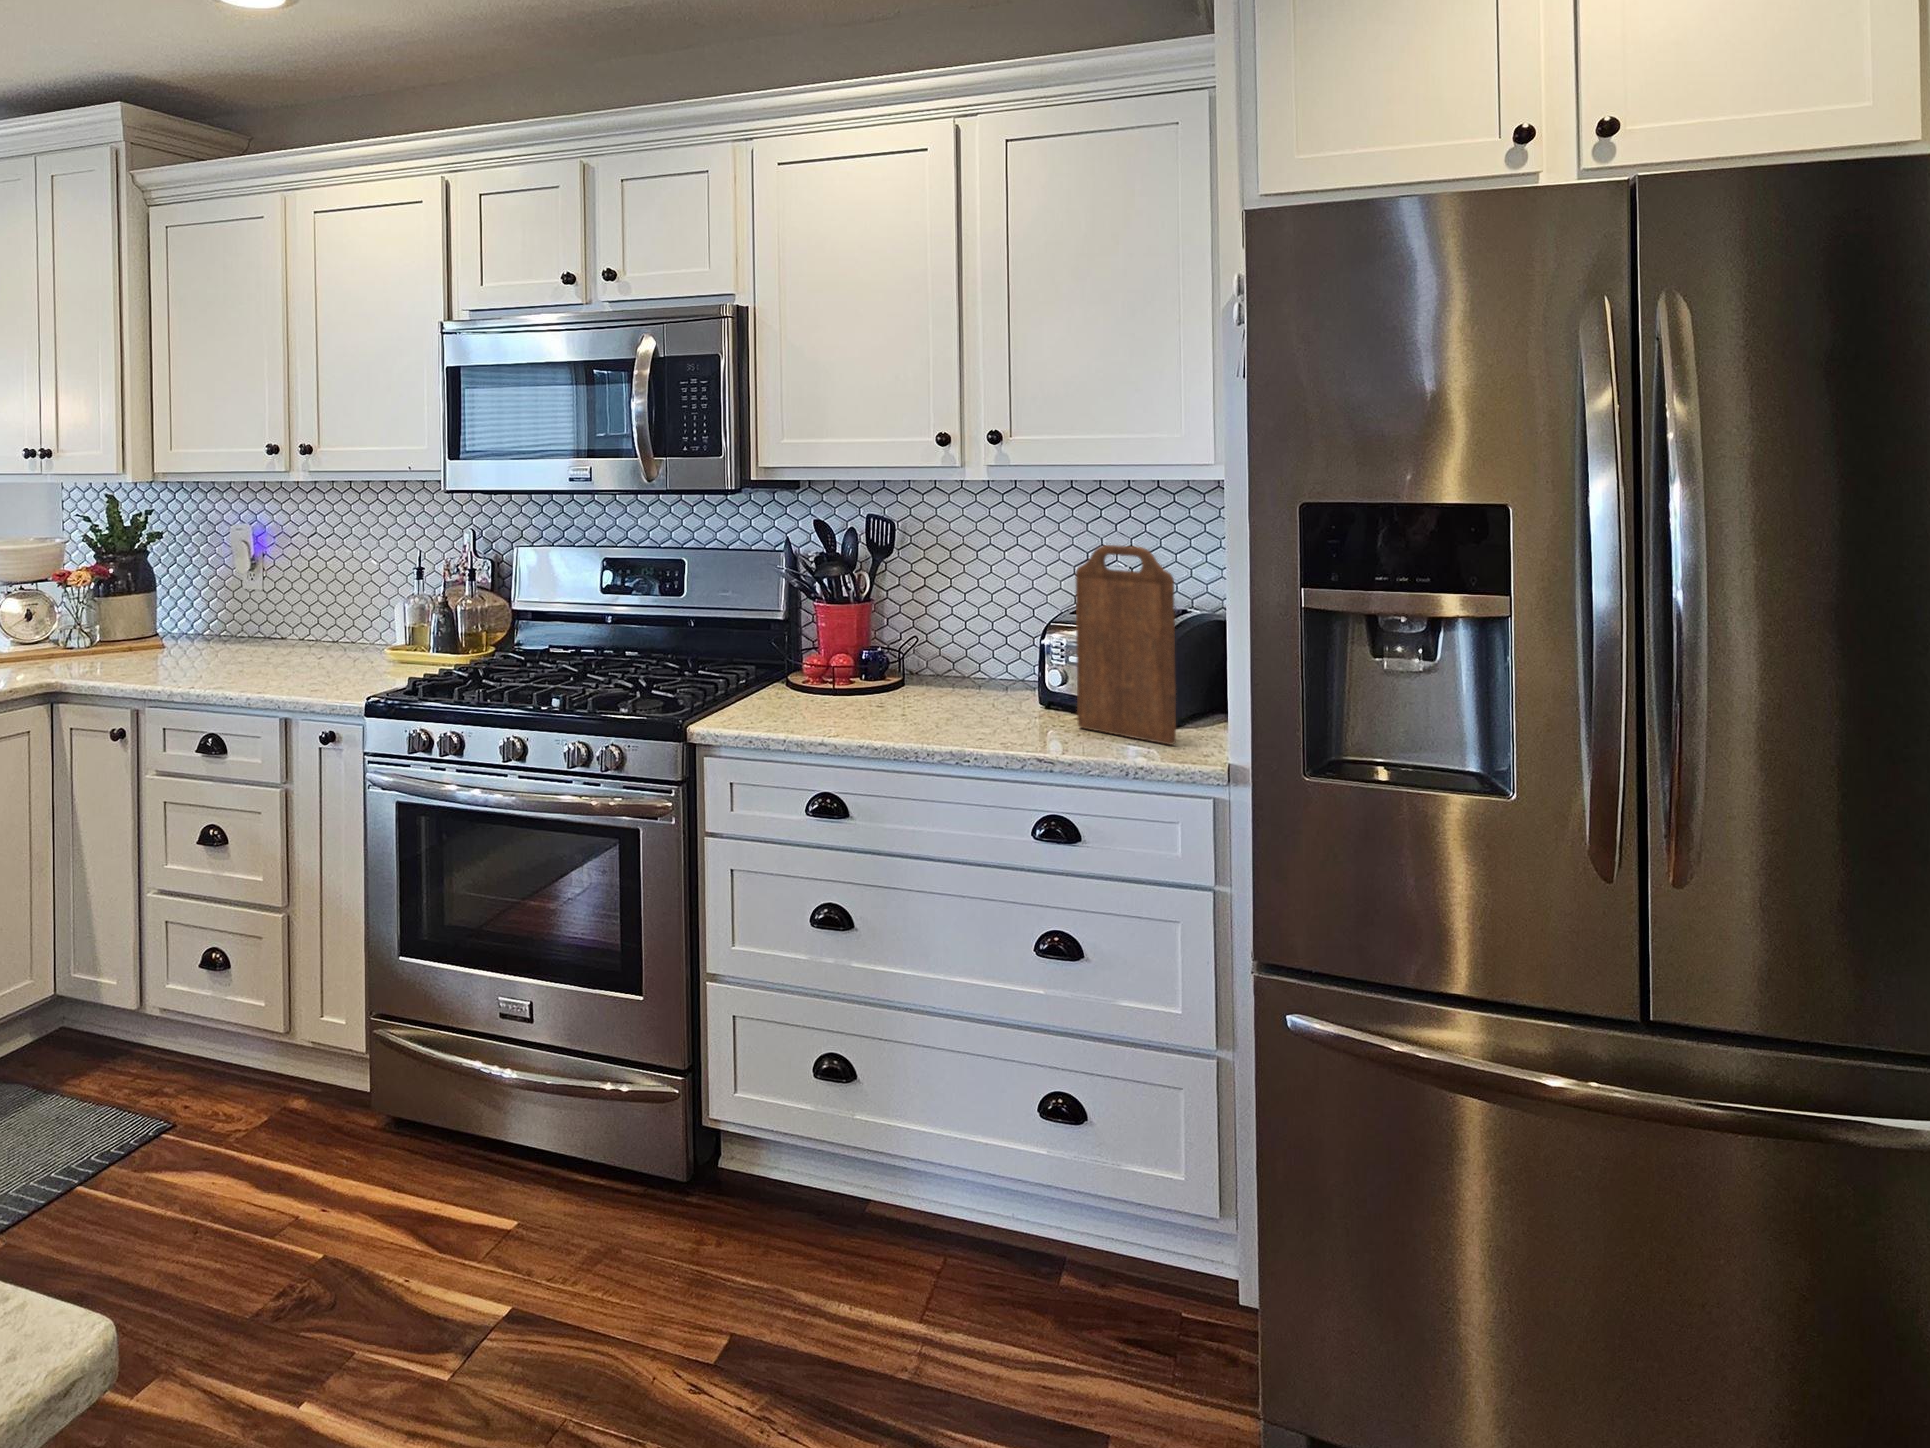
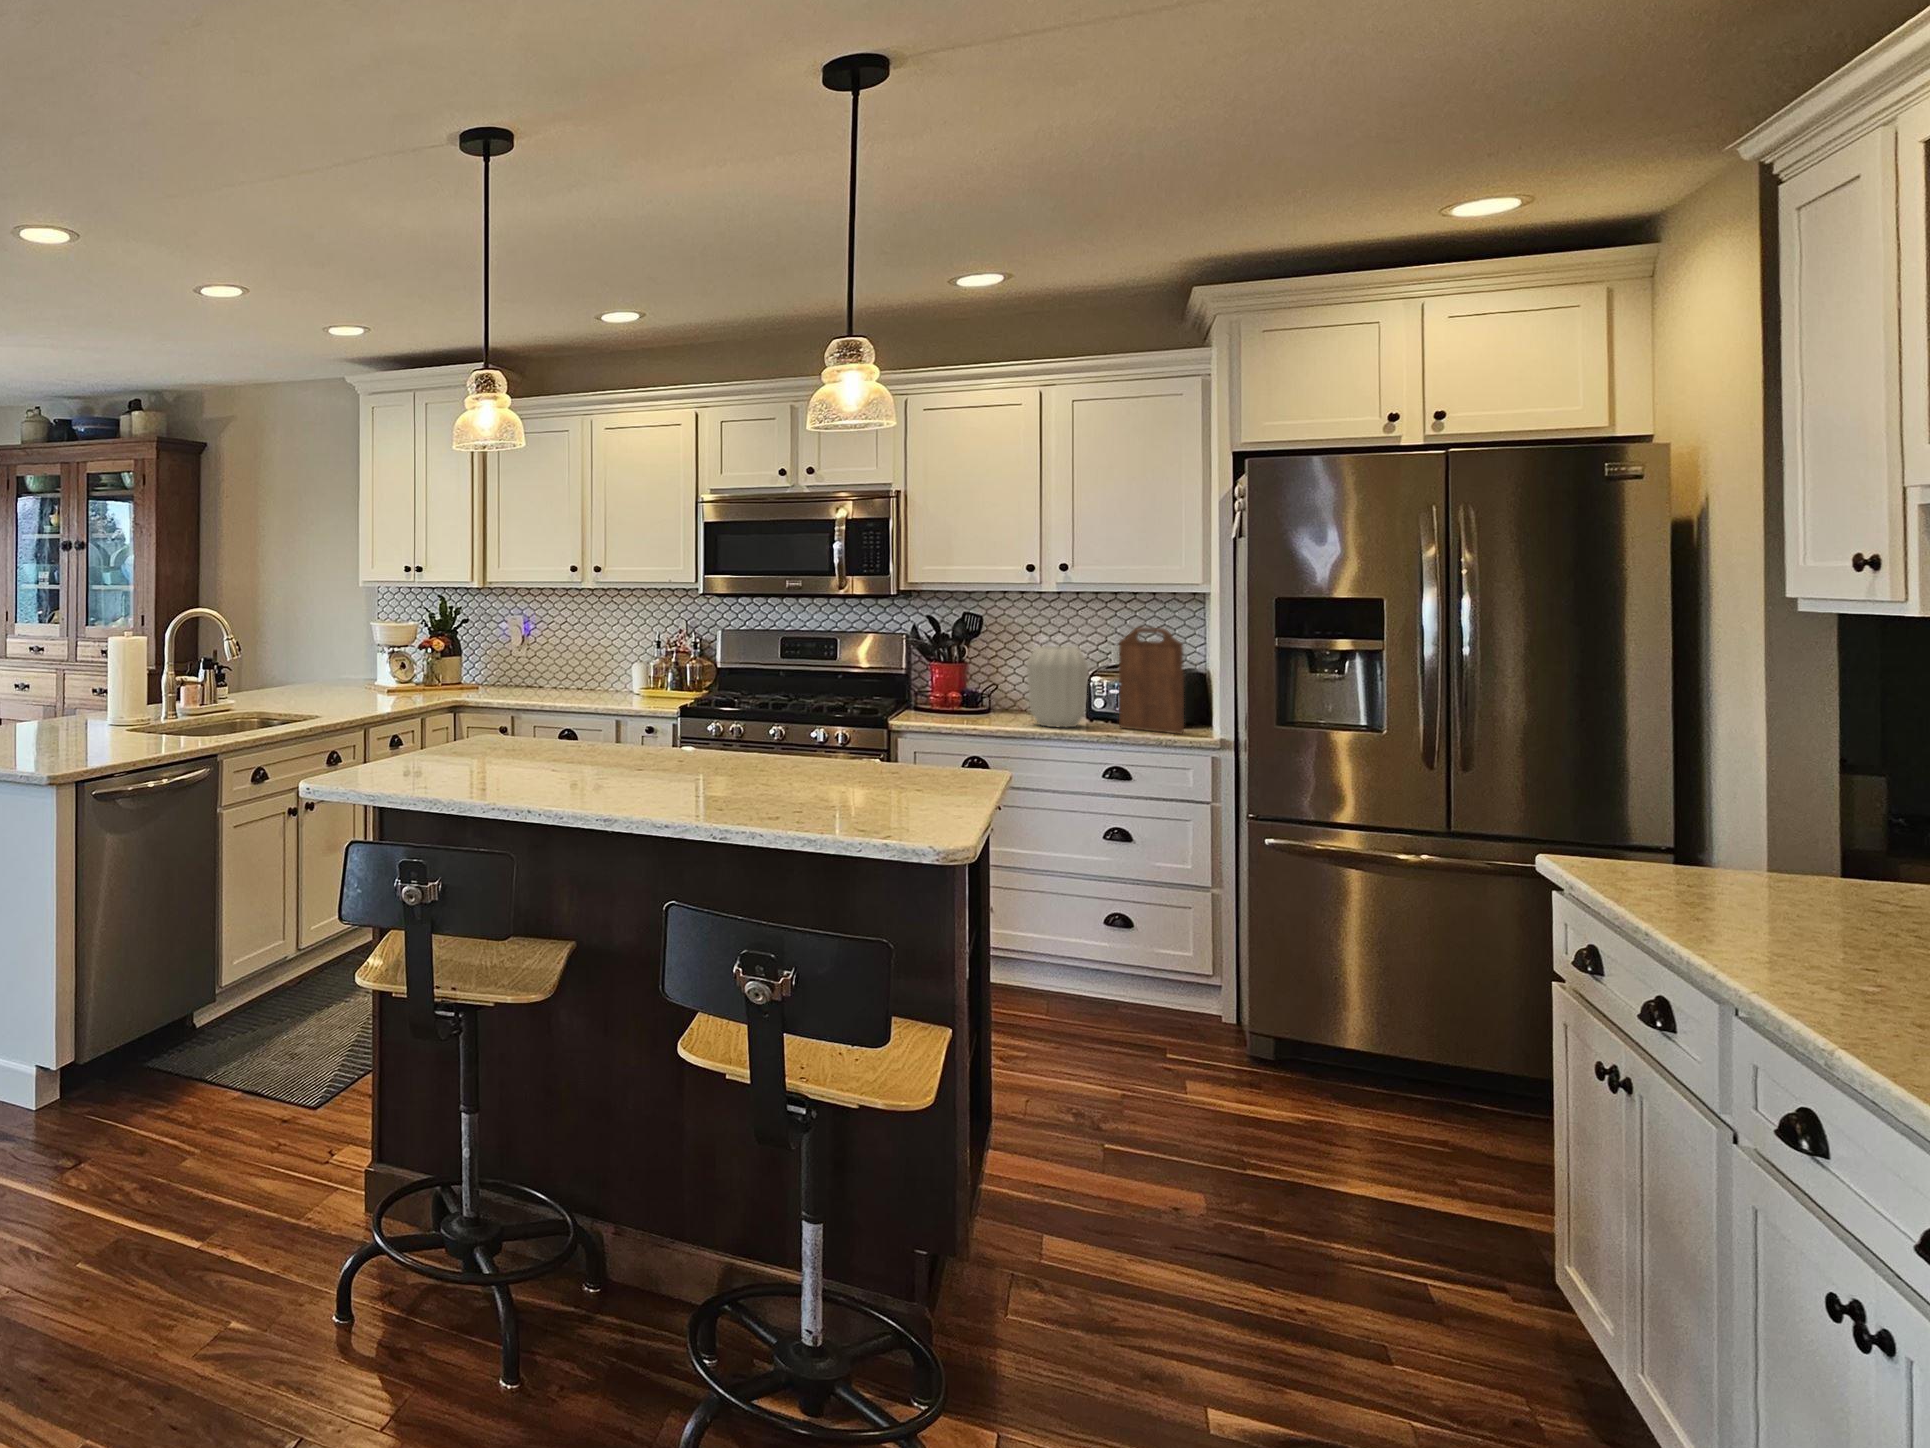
vase: none [923,579,1025,732] -> present [1027,646,1088,727]

